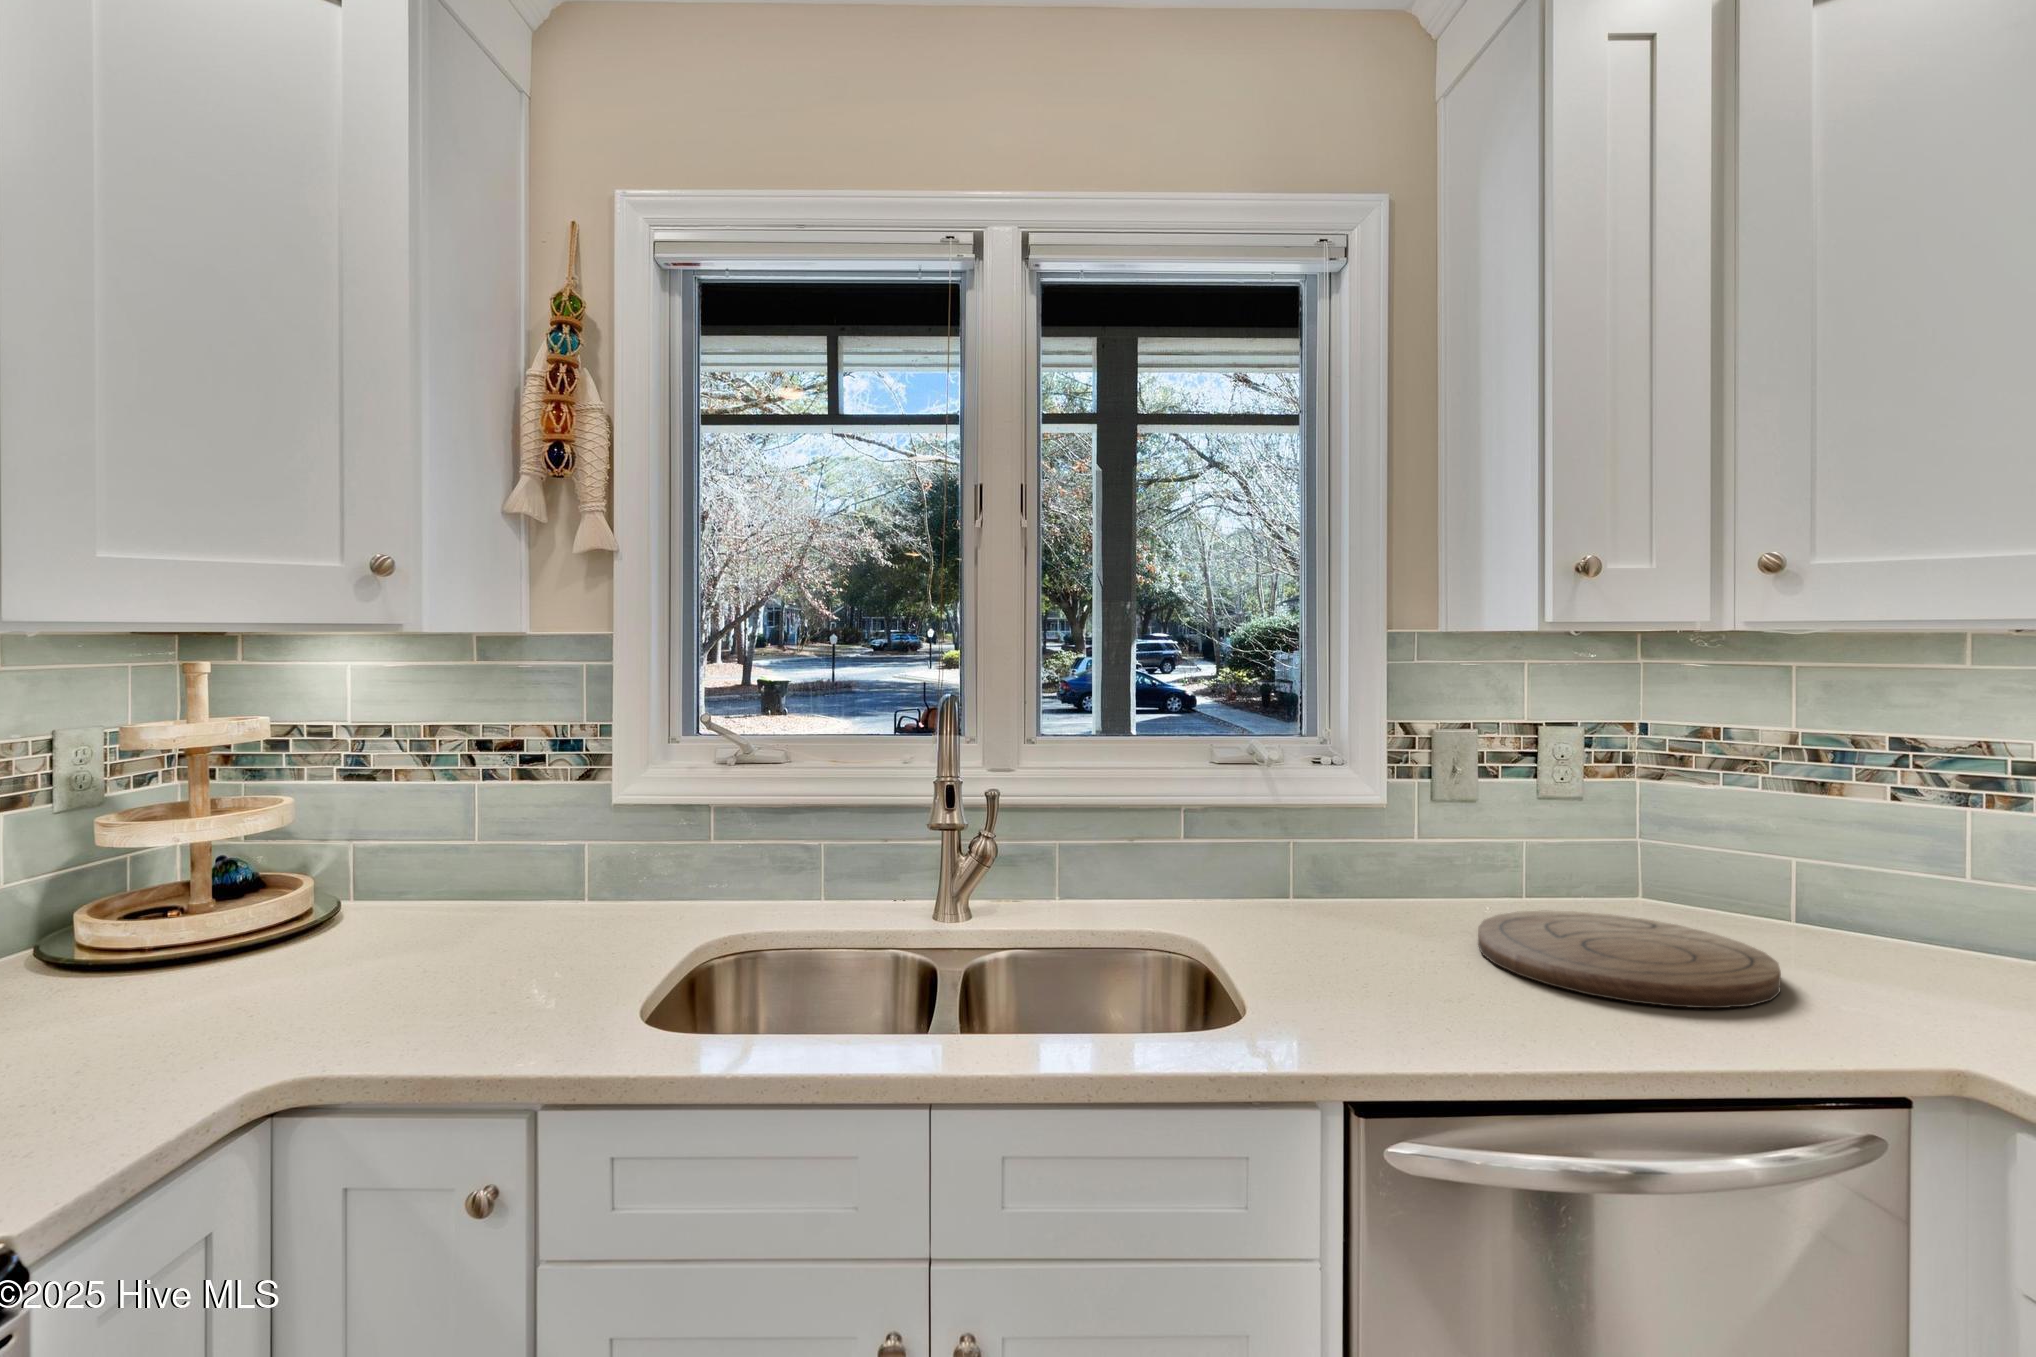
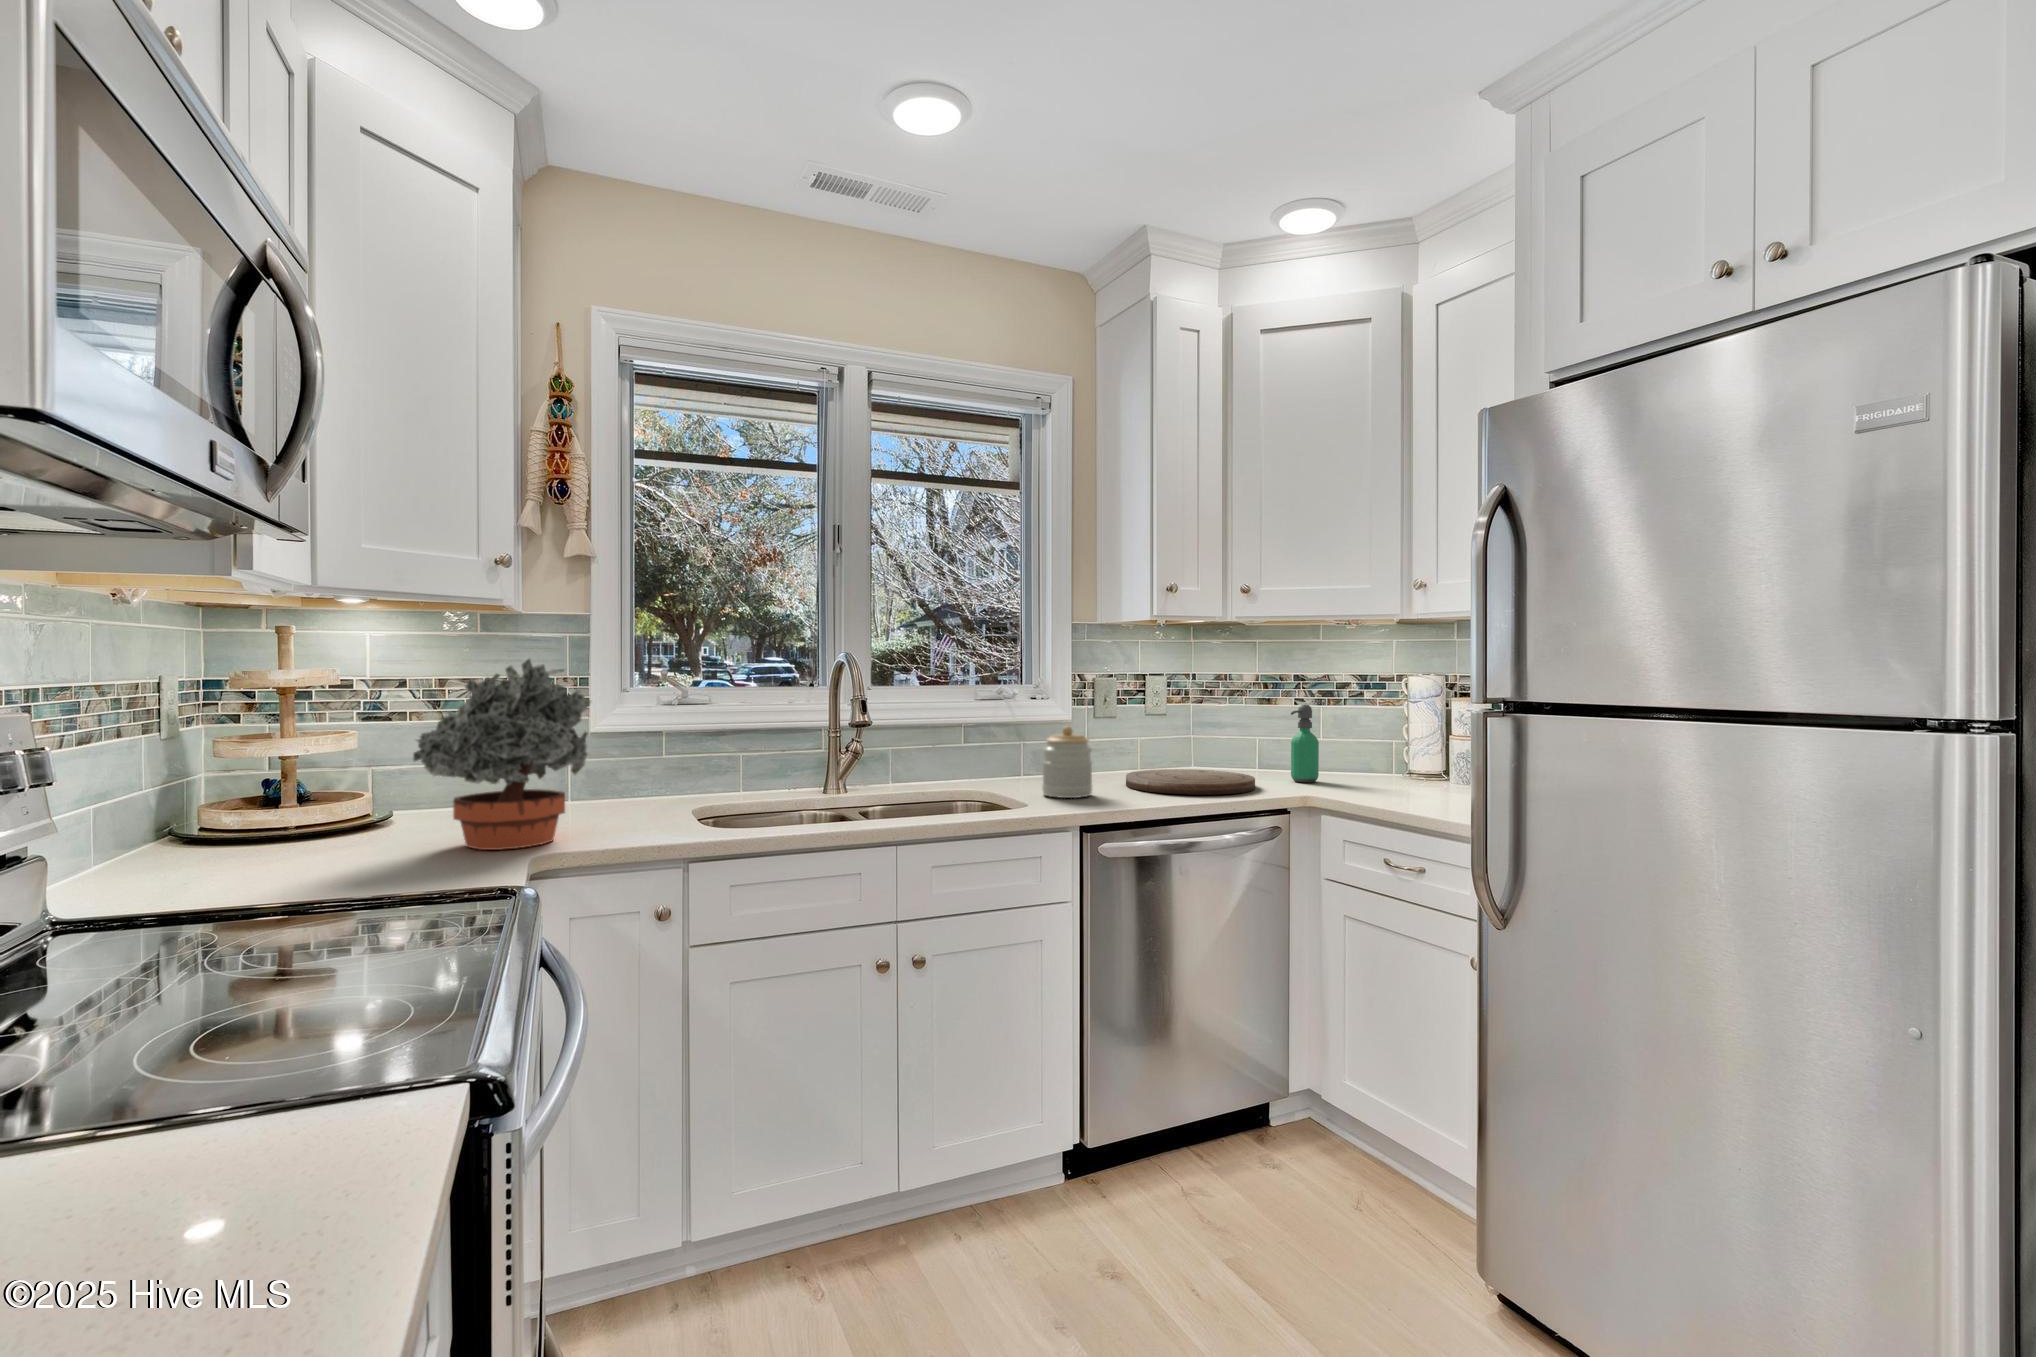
potted plant: none [204,711,510,1015] -> present [413,658,591,850]
soap dispenser: none [1878,809,1957,983] -> present [1291,705,1319,782]
jar: none [1292,836,1393,979] -> present [1042,726,1093,798]

